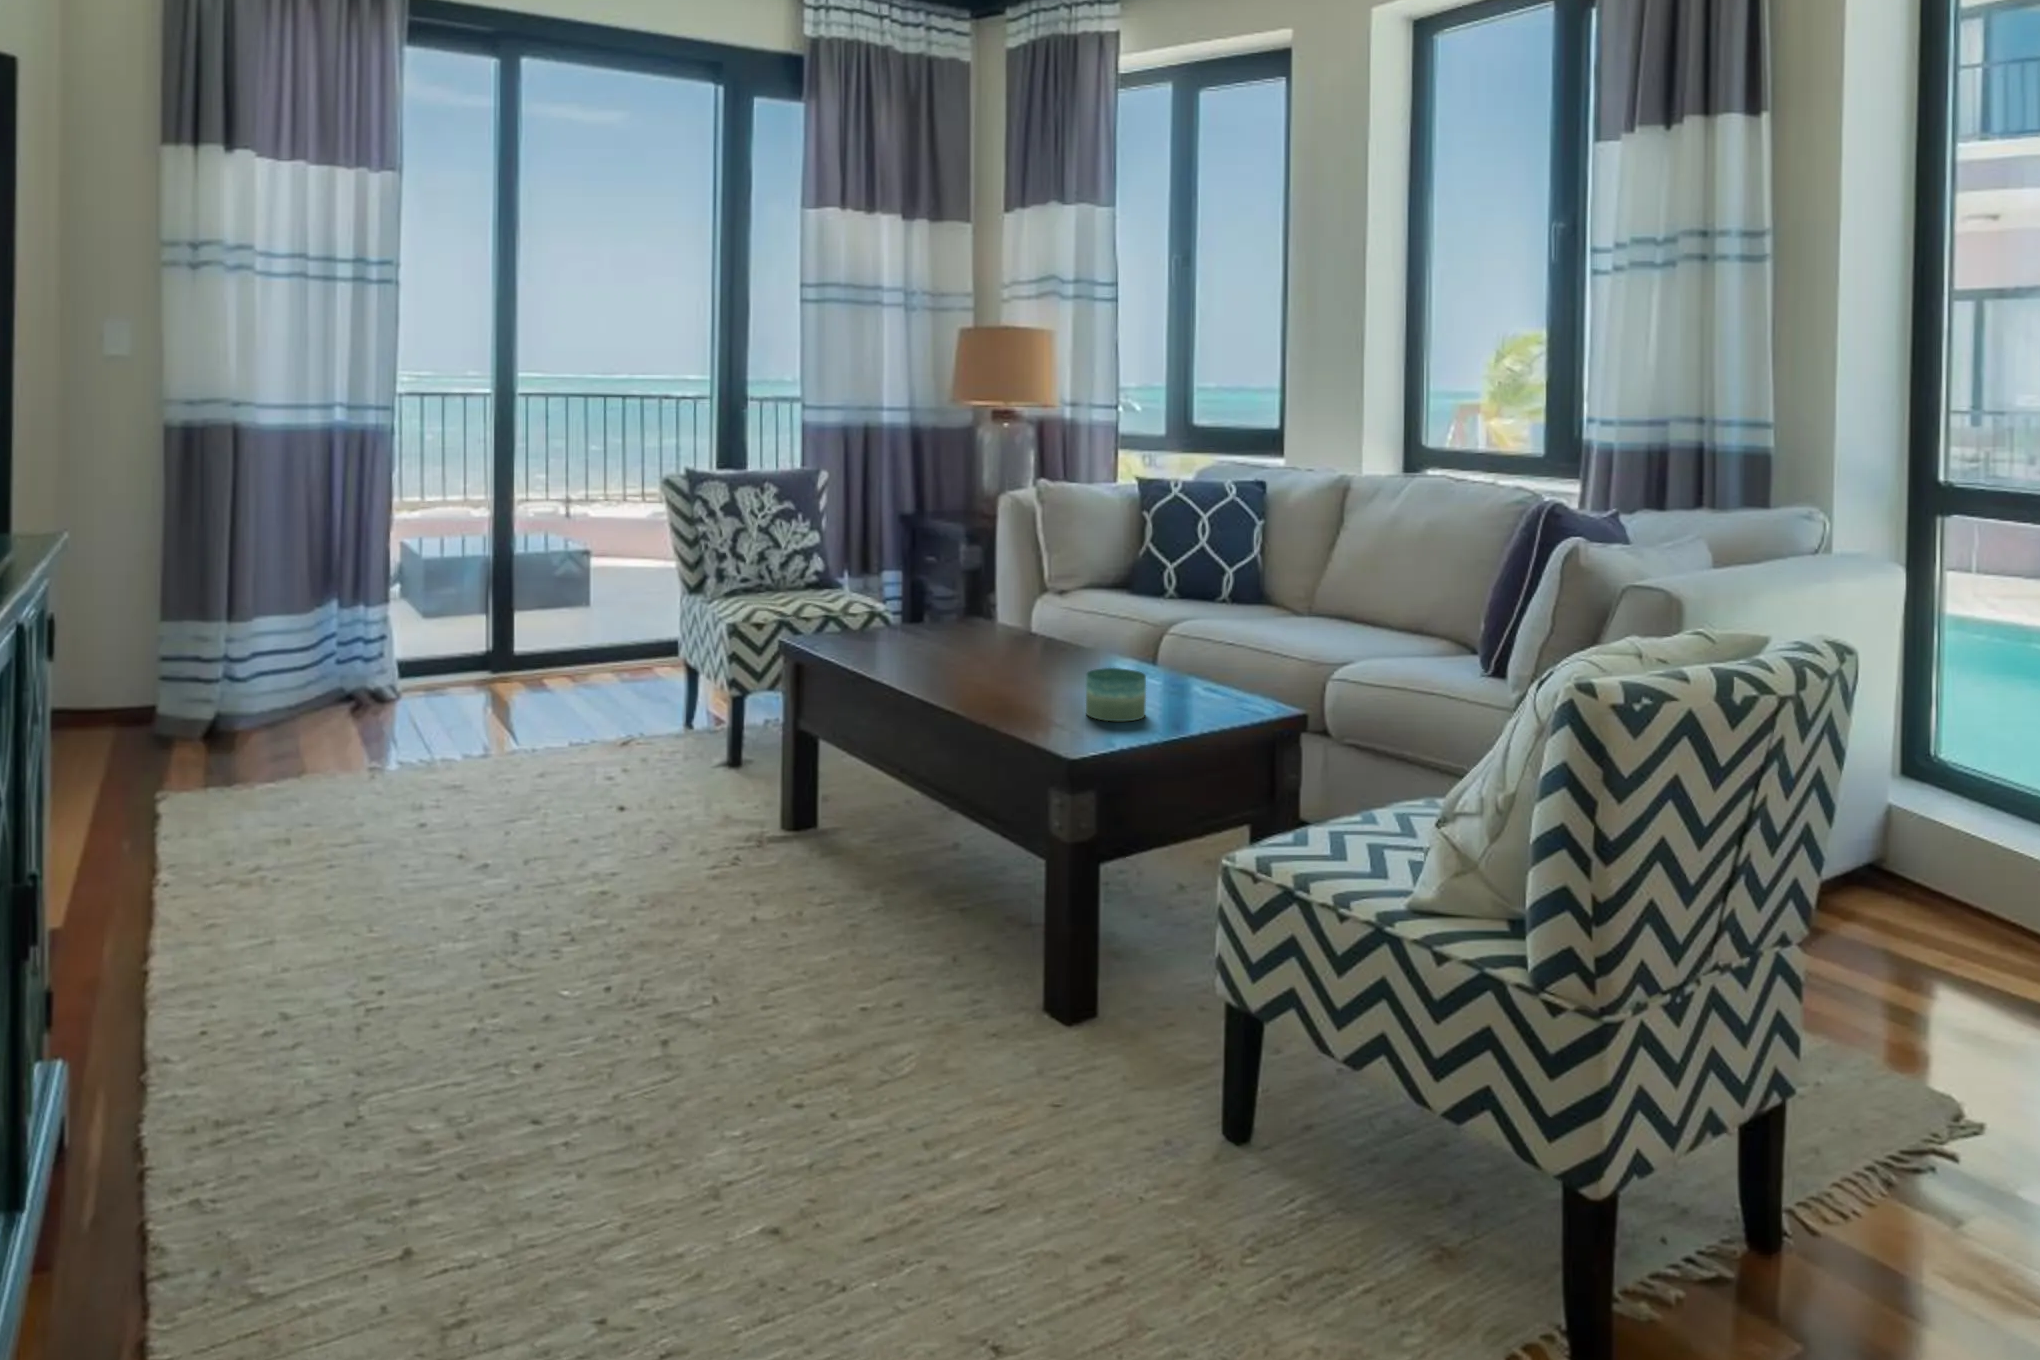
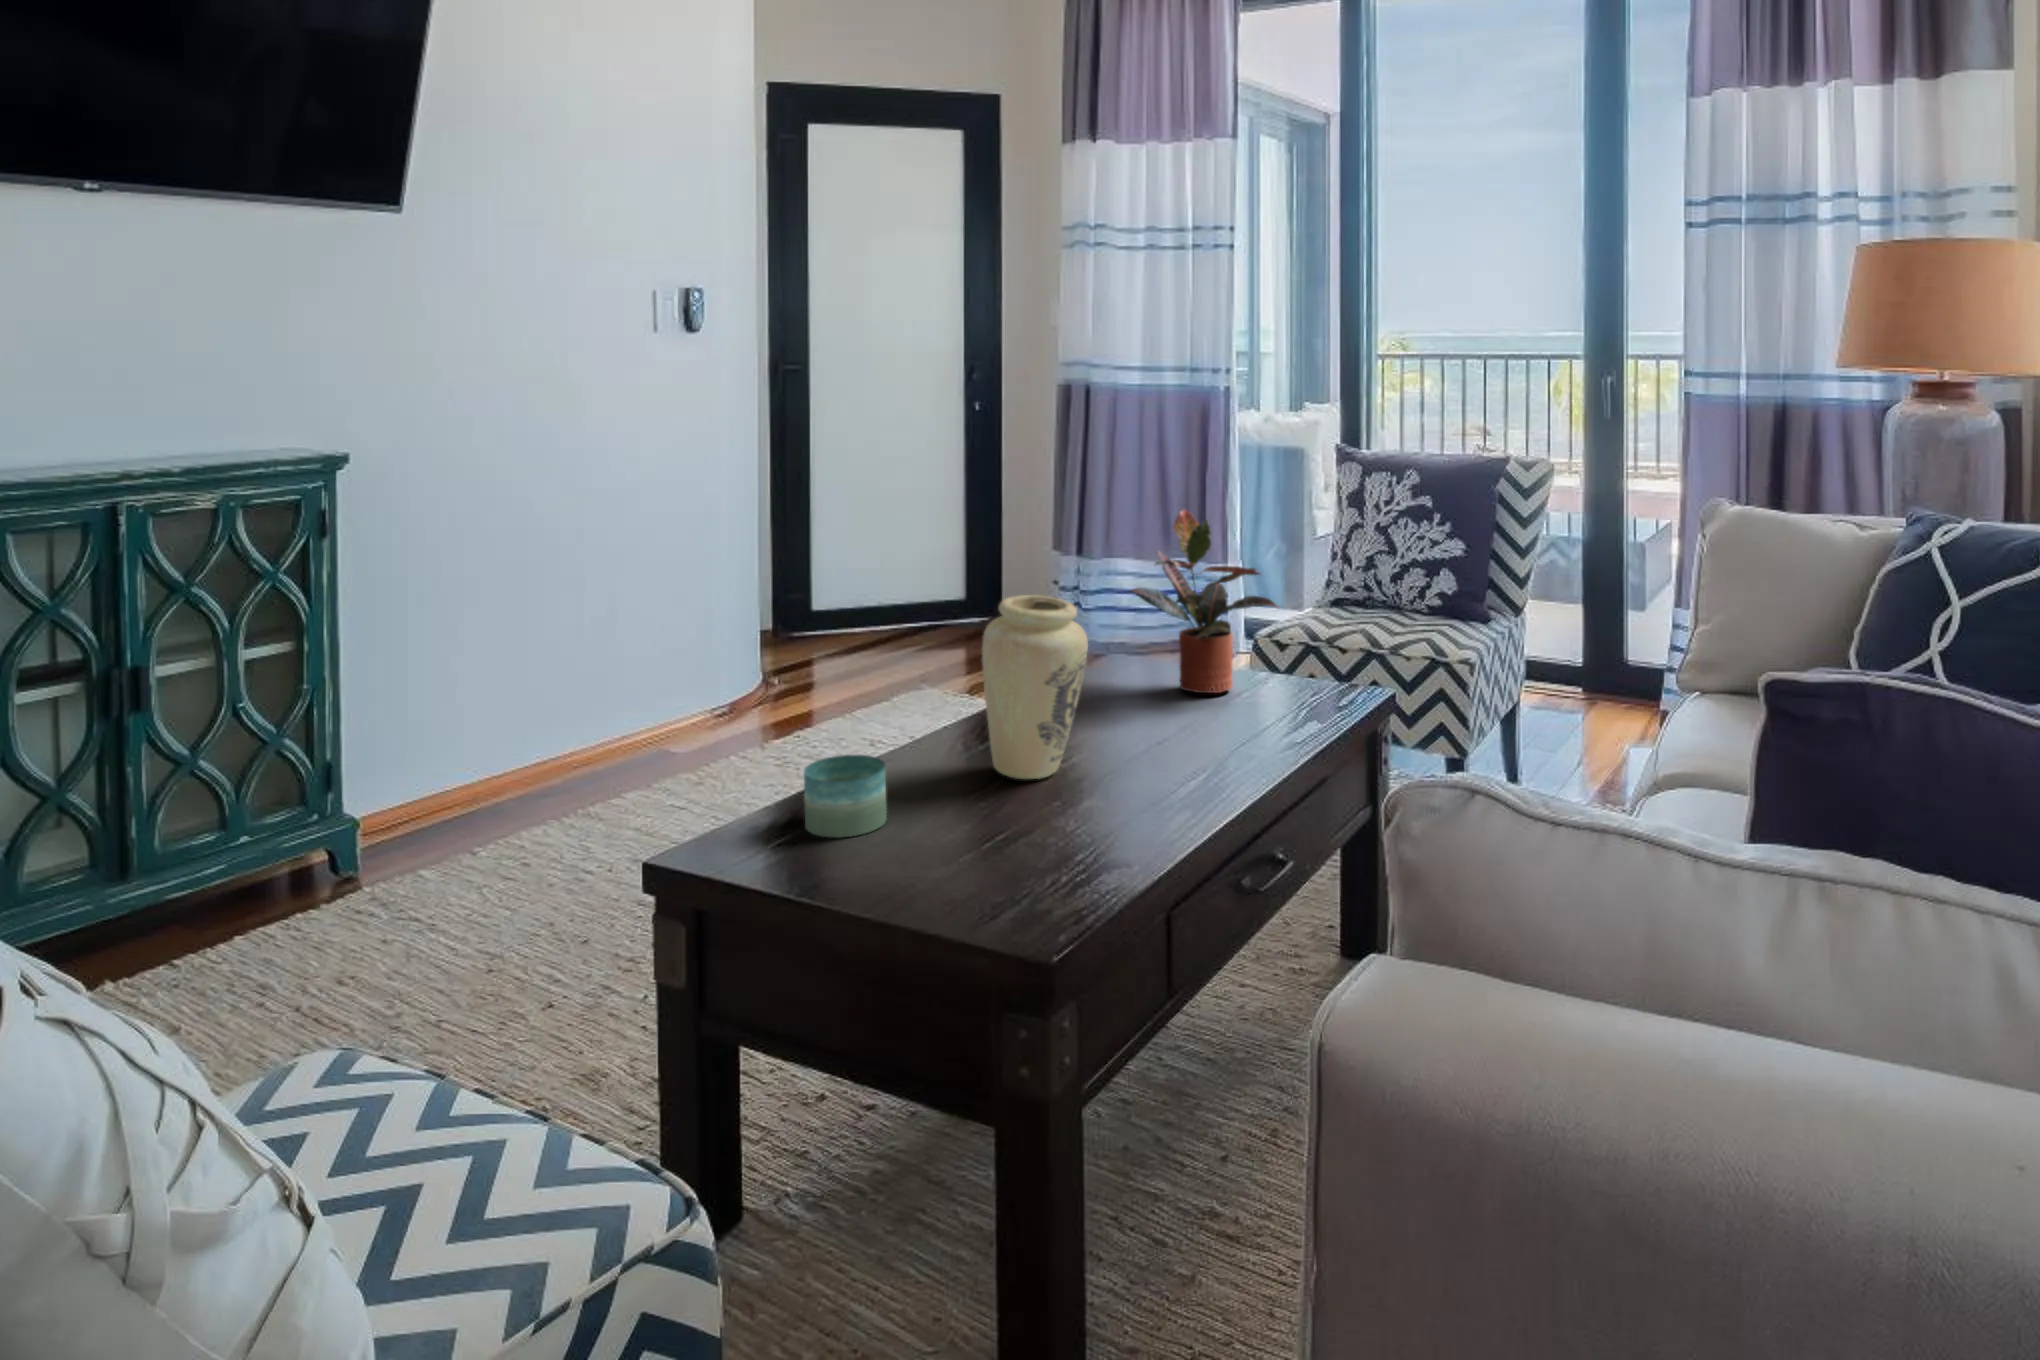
potted plant: none [873,504,977,639] -> present [1131,509,1277,693]
vase: none [1027,555,1101,681] -> present [982,595,1088,779]

